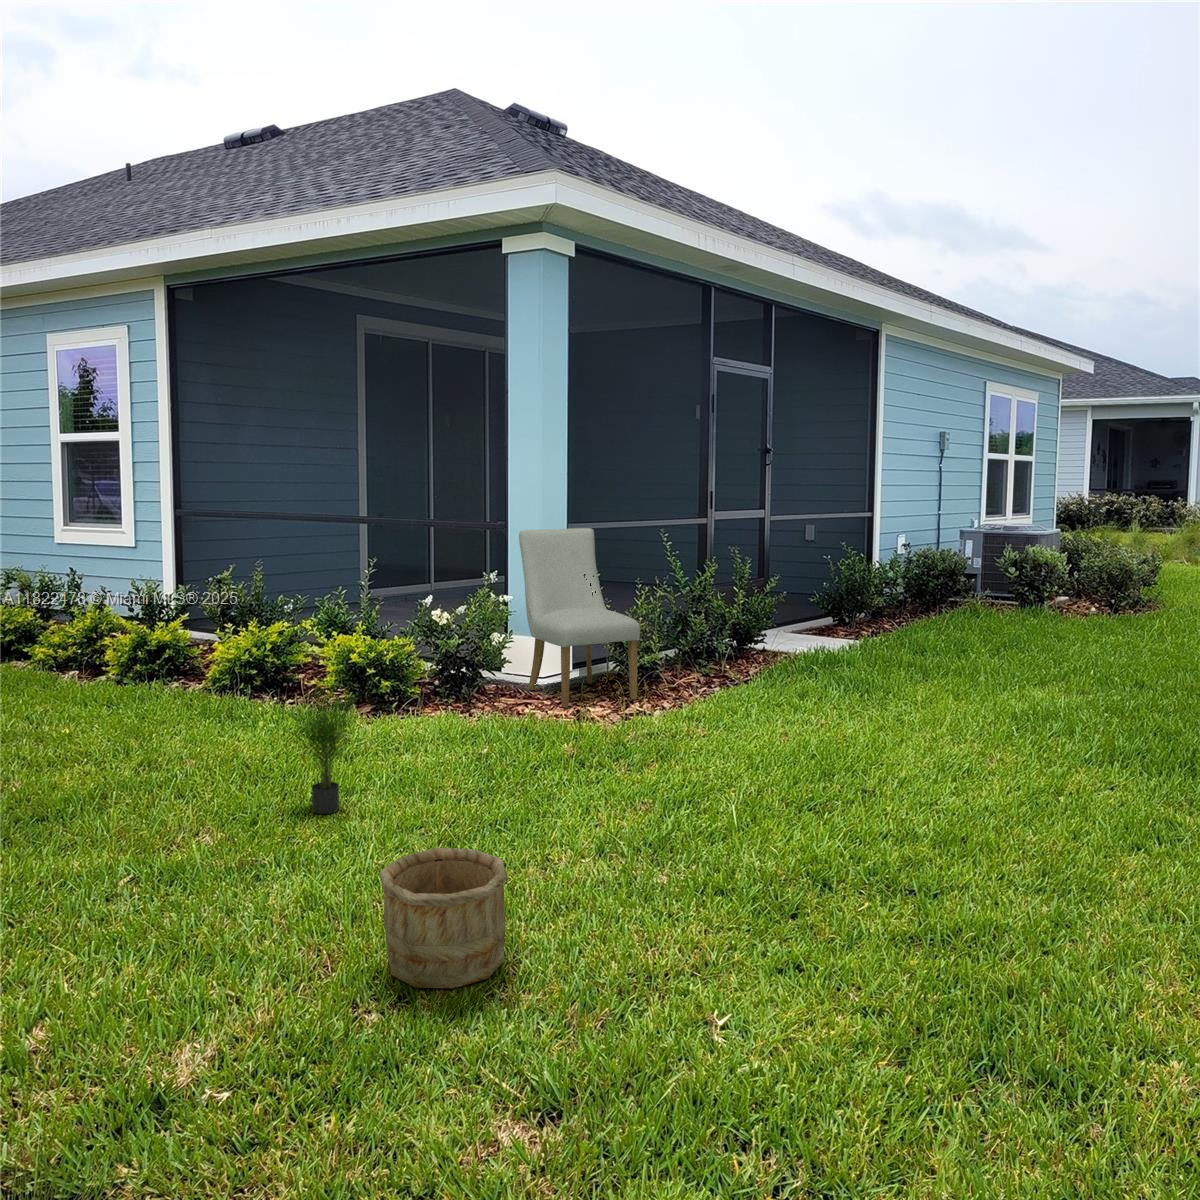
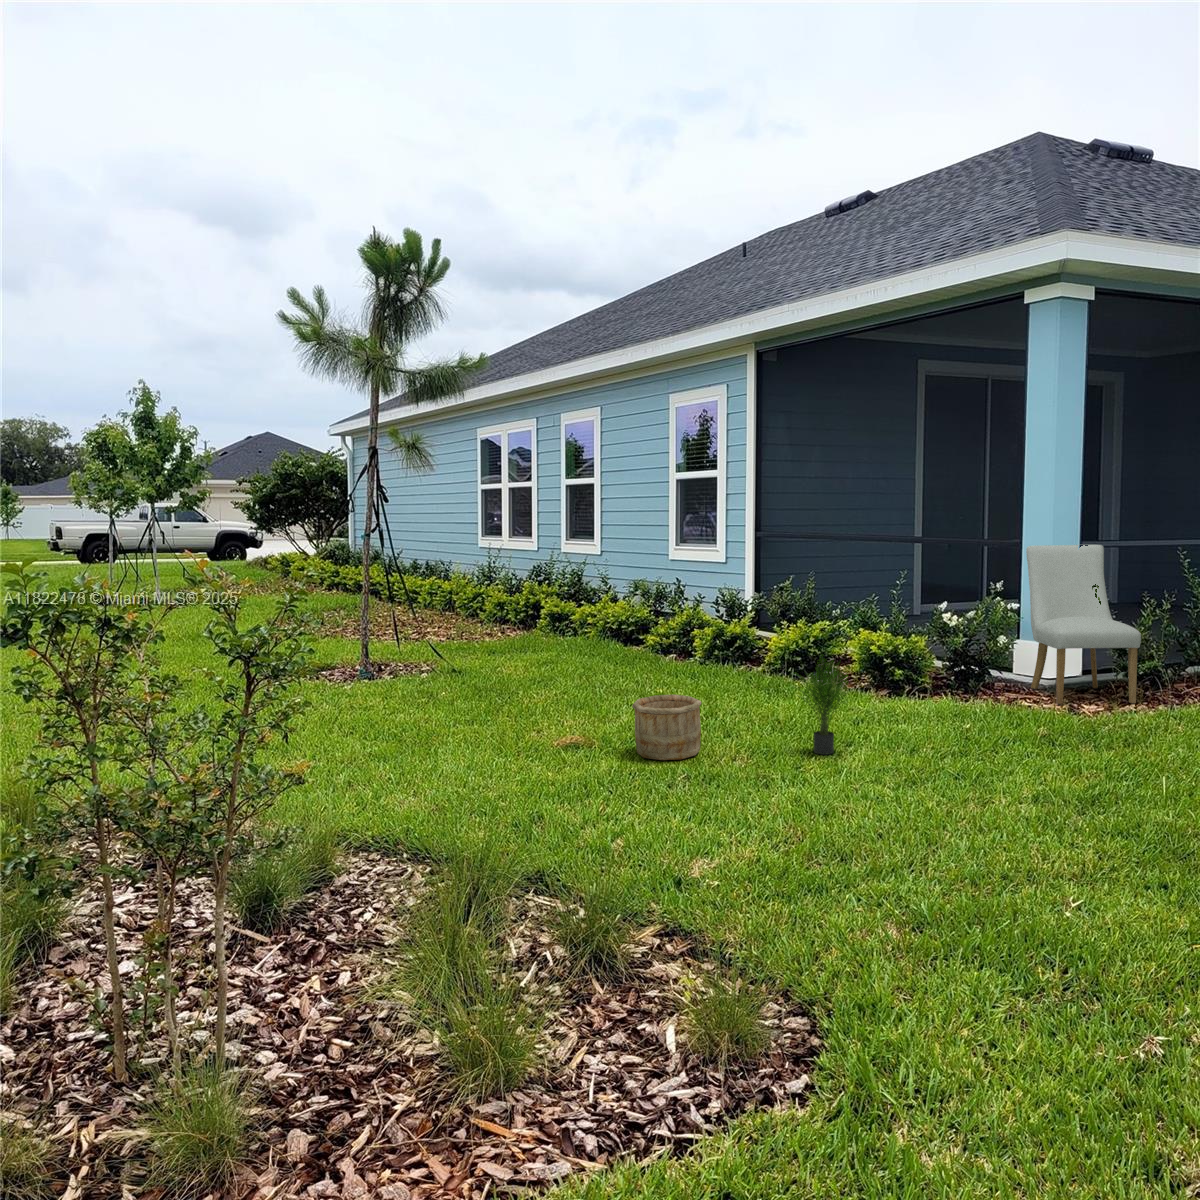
wooden bucket: present [379,848,508,988] -> present [632,694,701,760]

